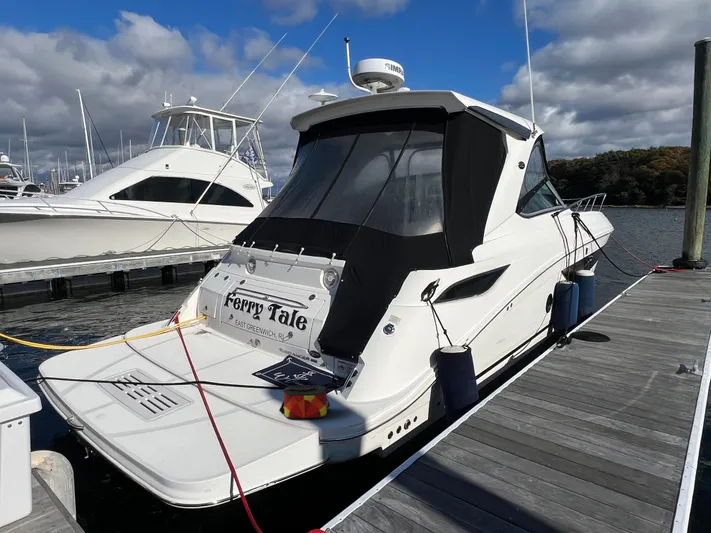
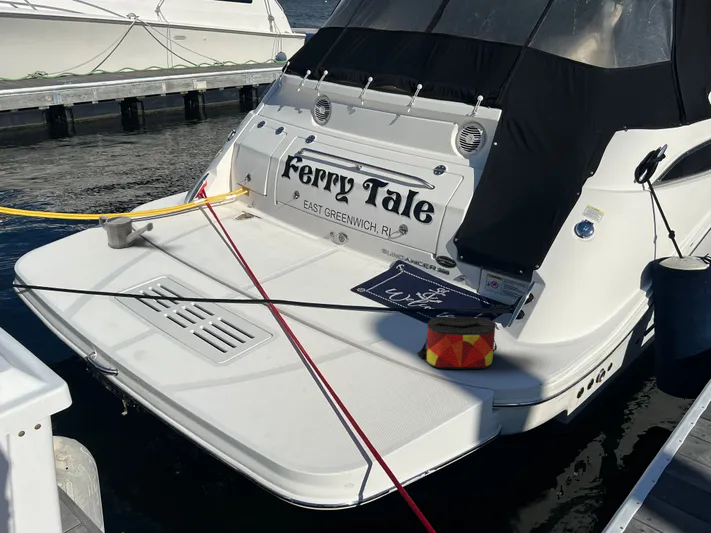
watering can: none [101,333,134,354] -> present [99,216,153,248]

